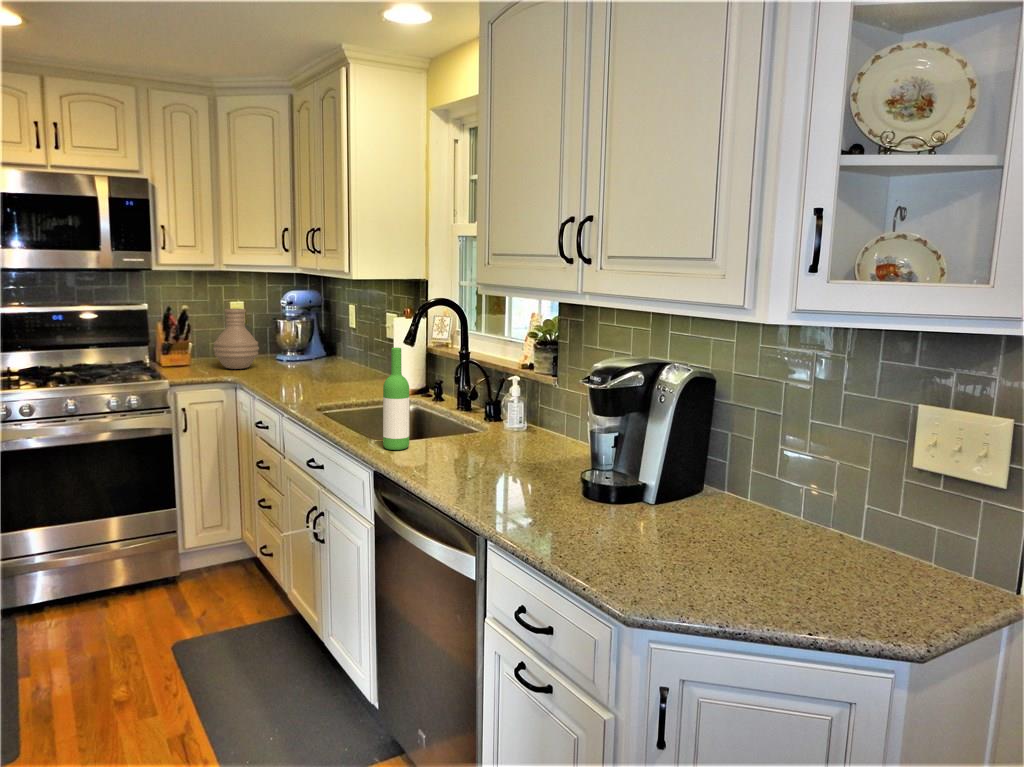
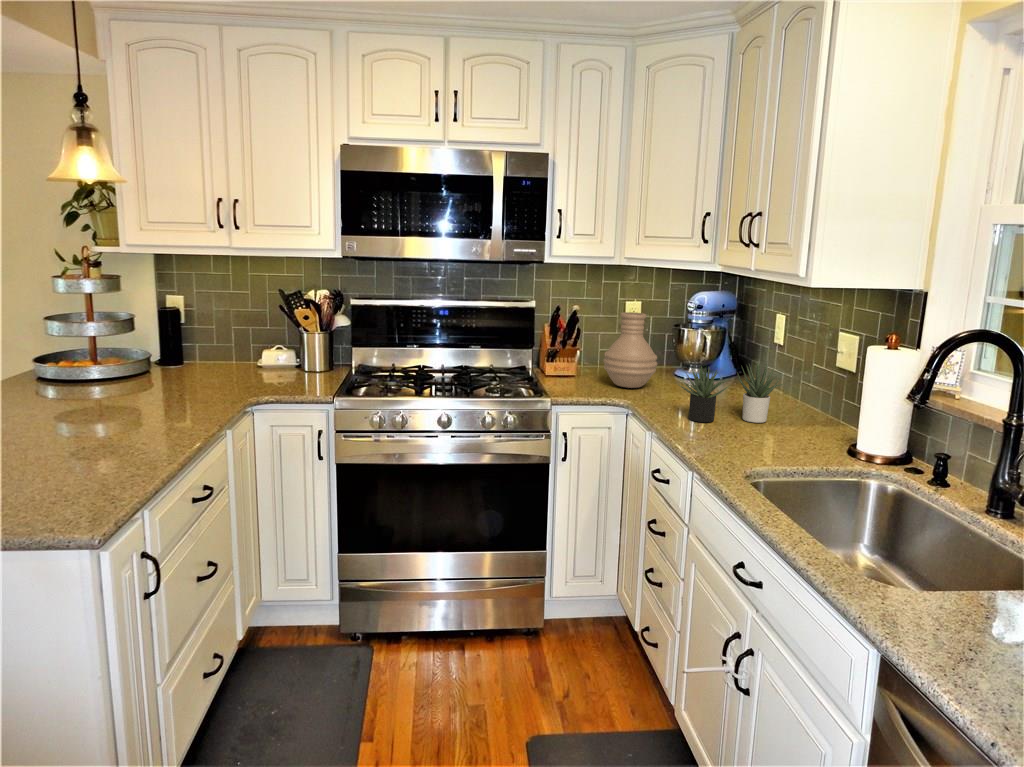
succulent plant: none [271,337,352,384] -> present [679,363,783,423]
wine bottle: present [383,348,409,450] -> none [902,436,977,634]

